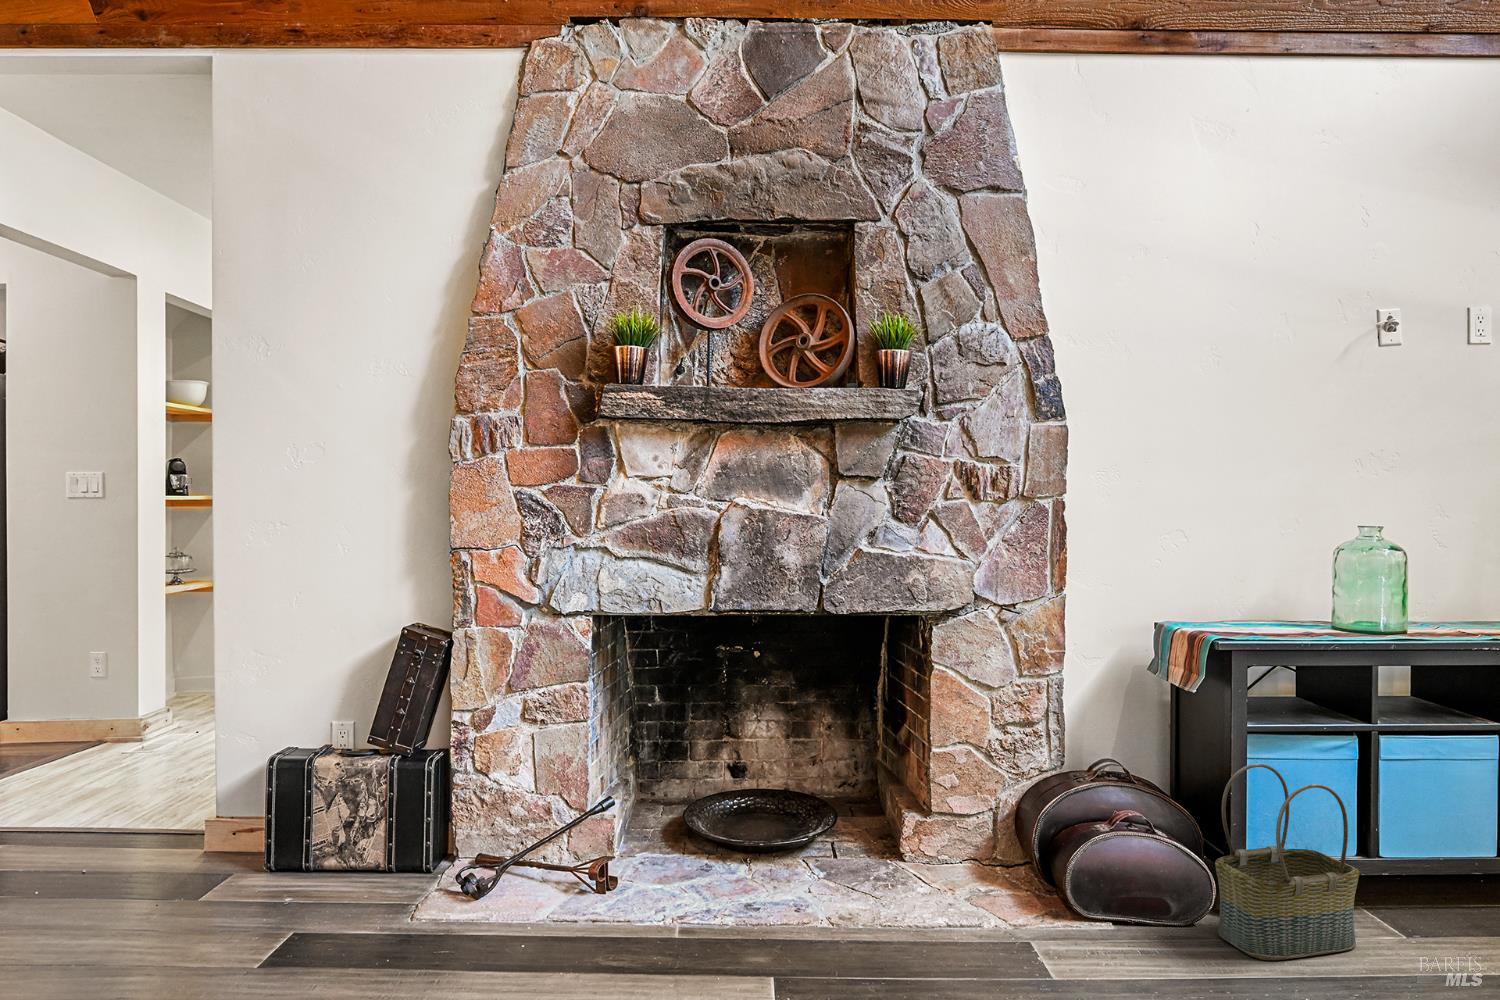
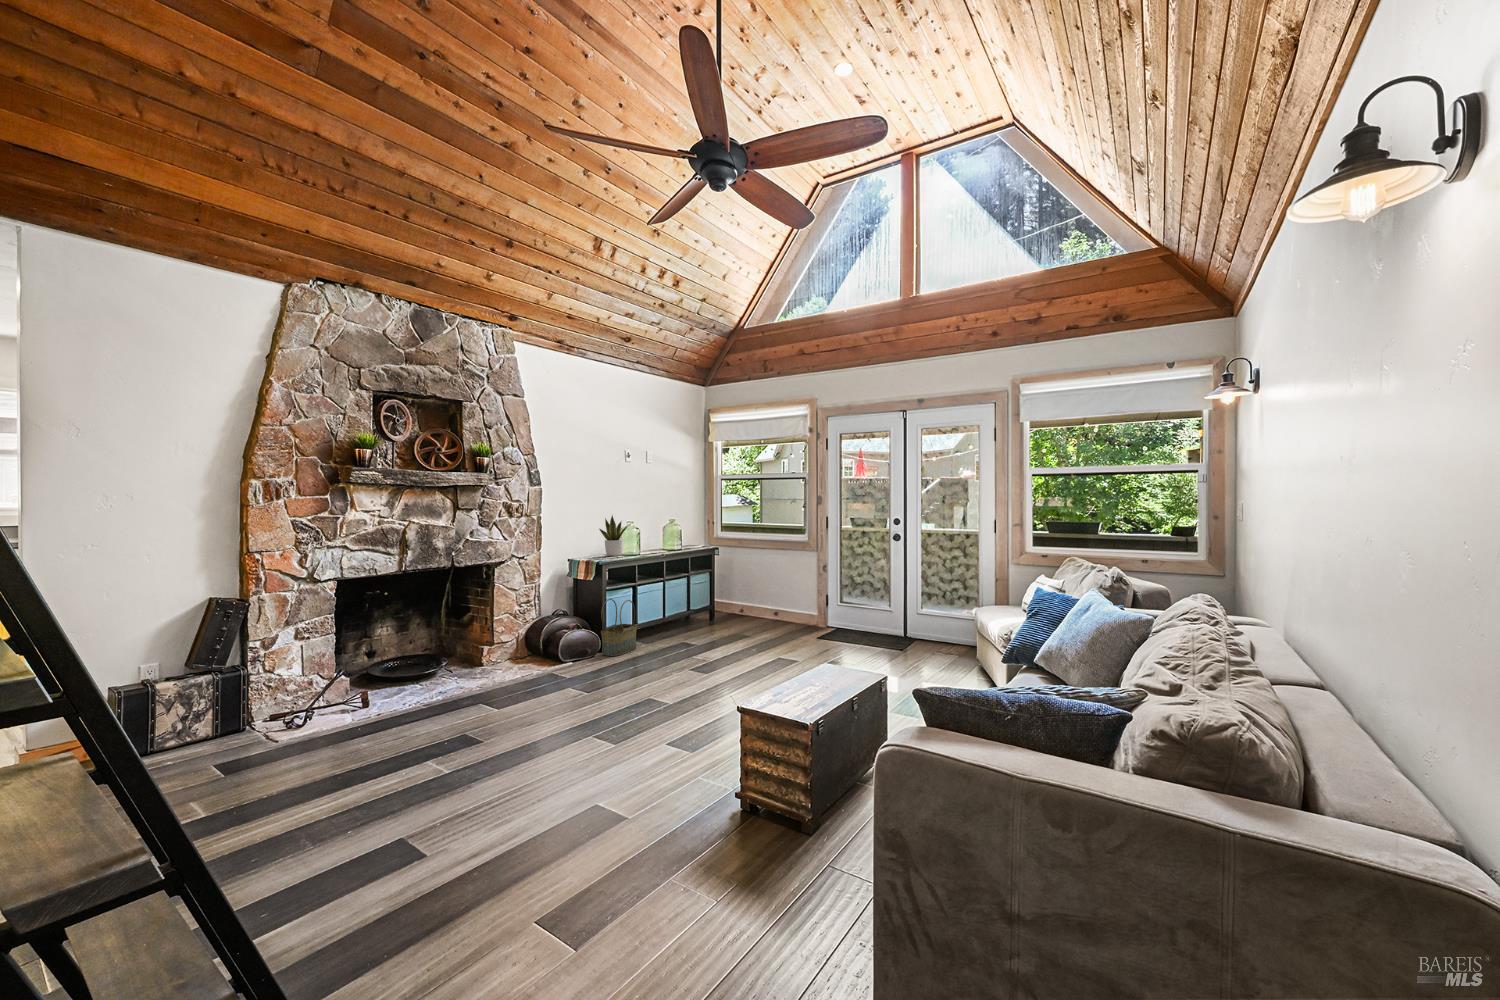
potted plant: none [1250,500,1362,630] -> present [599,516,628,556]

